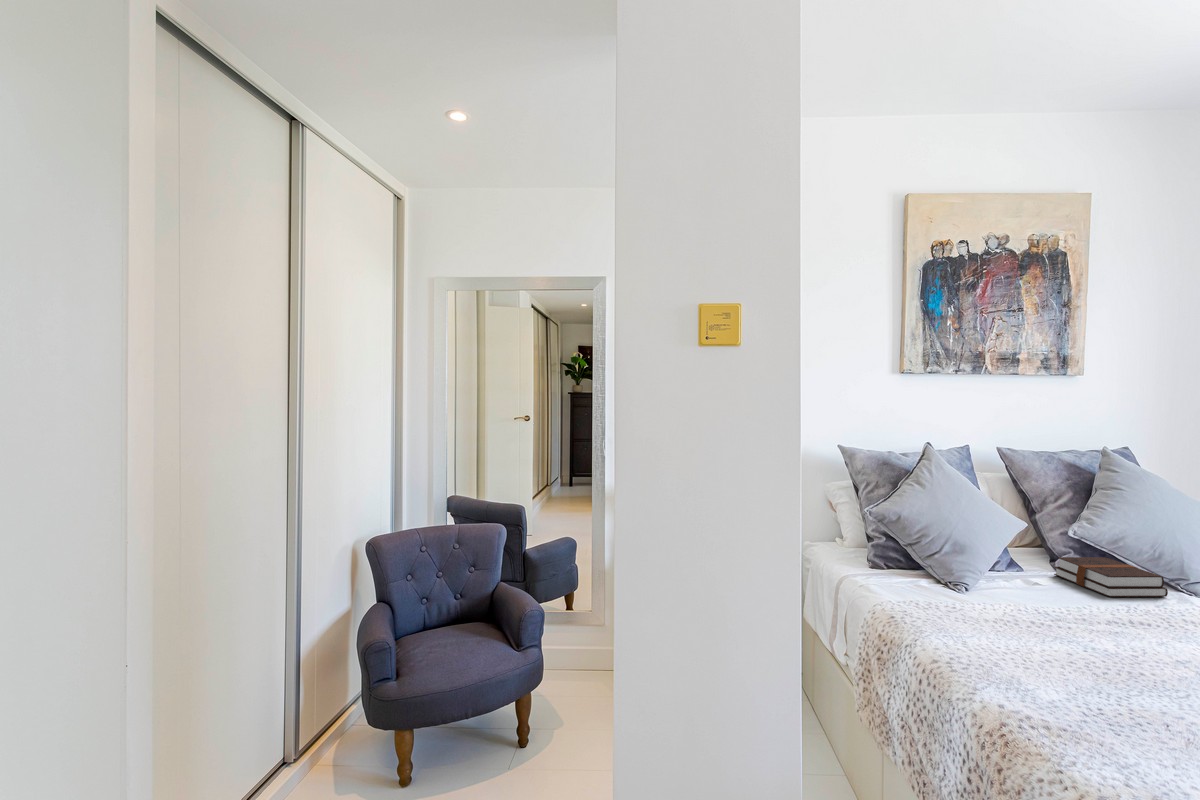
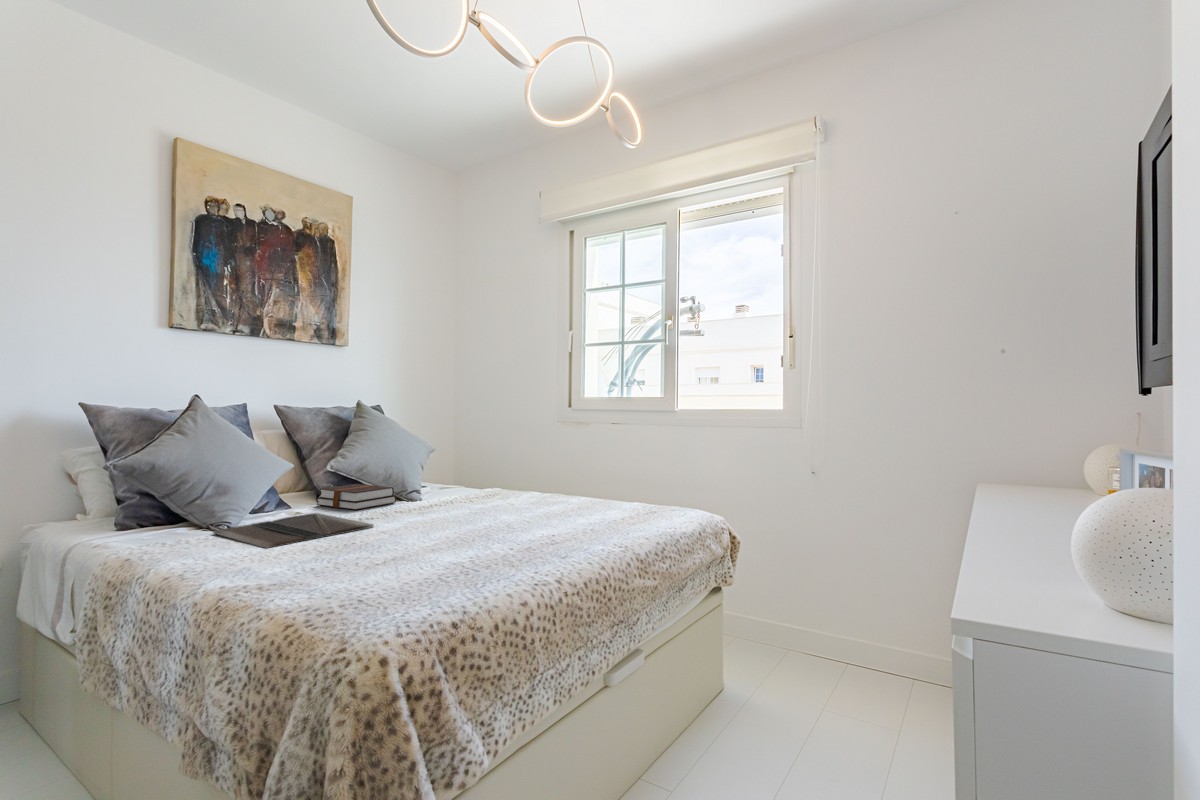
laptop: none [955,591,1145,638] -> present [213,513,374,548]

